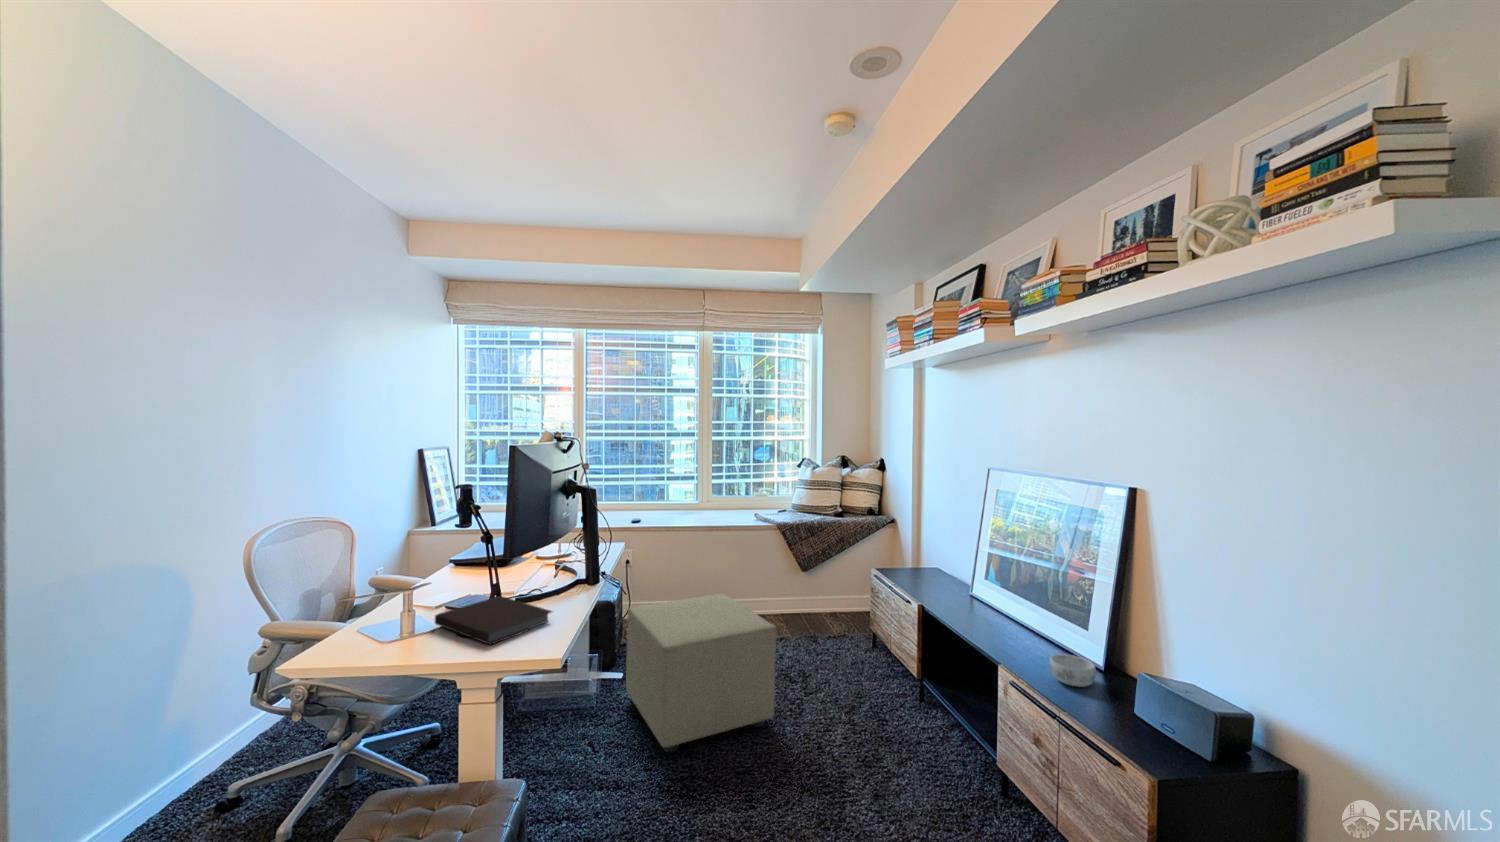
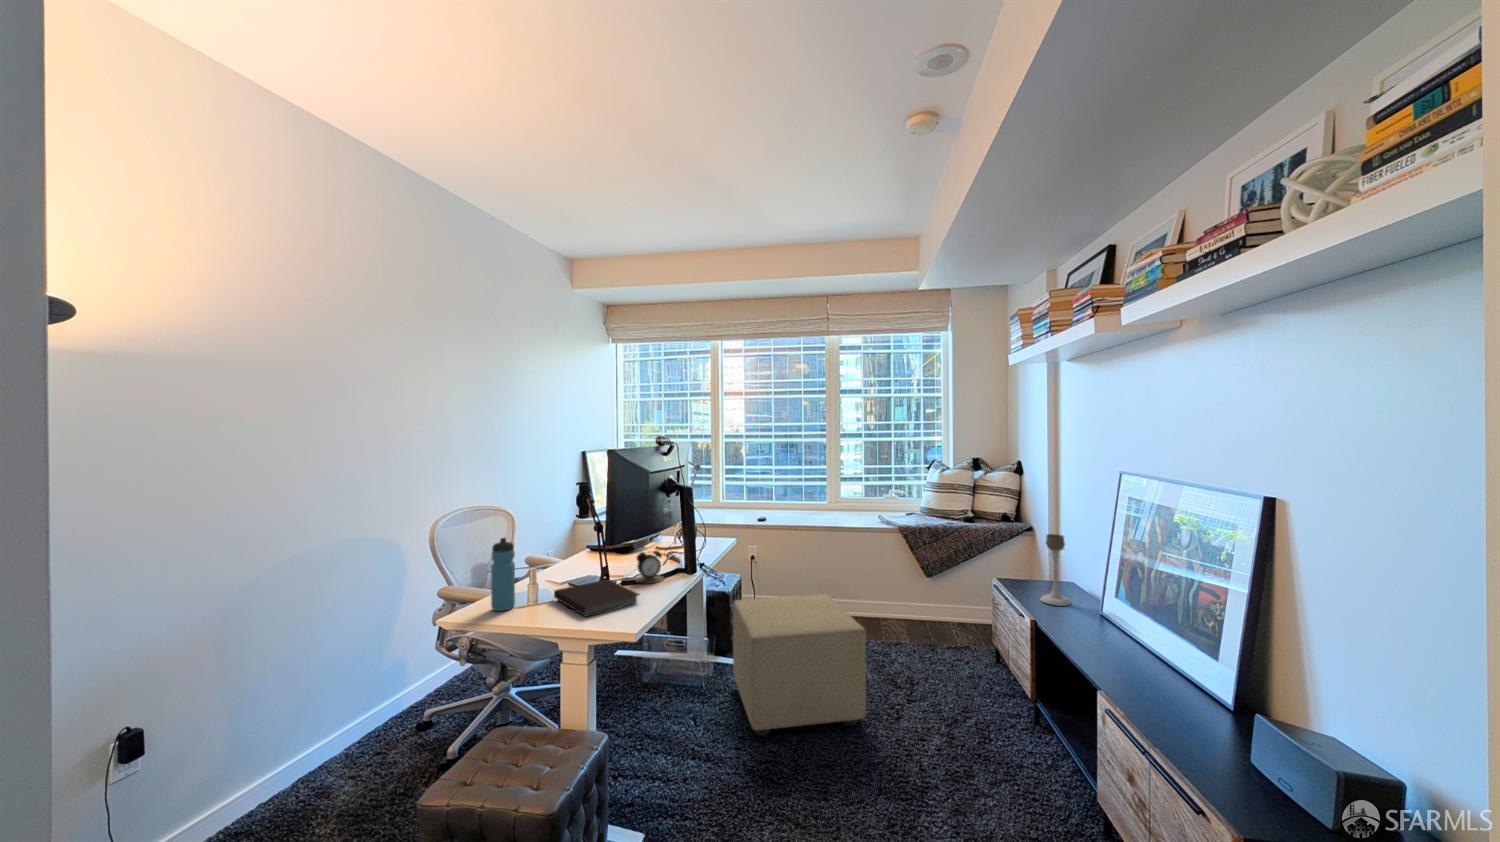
candle holder: none [920,524,946,589] -> present [1040,534,1071,606]
water bottle: none [347,552,382,649] -> present [491,538,515,611]
alarm clock: none [532,556,568,597] -> present [635,551,664,584]
decorative bowl: present [1050,654,1096,687] -> none [1150,685,1208,725]

